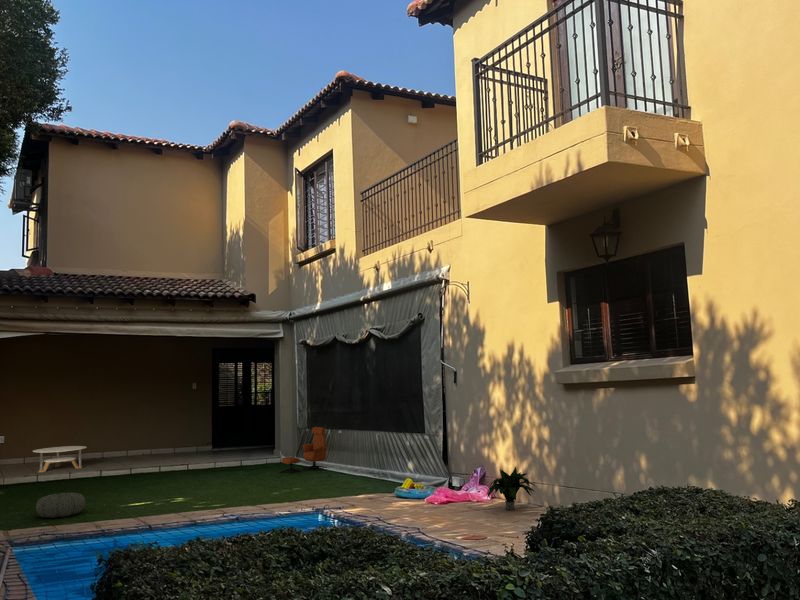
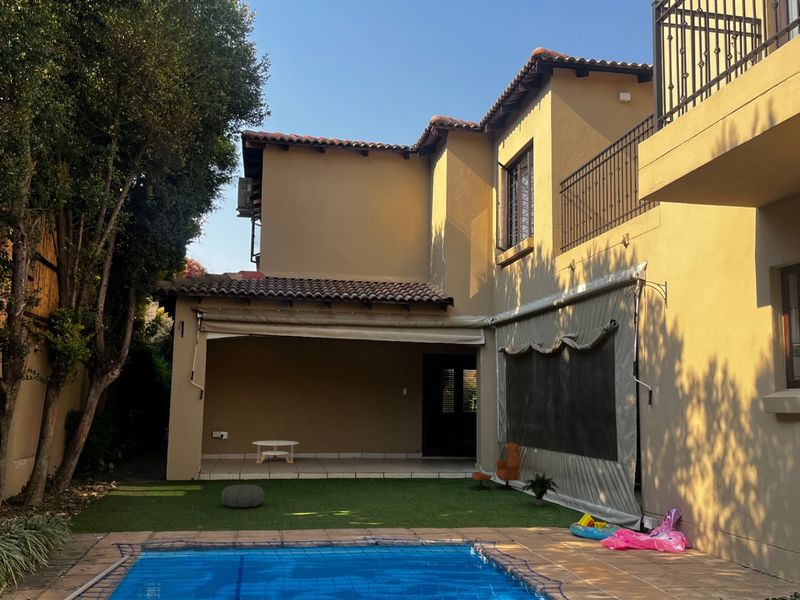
potted plant: present [487,467,535,510] -> present [520,472,559,506]

